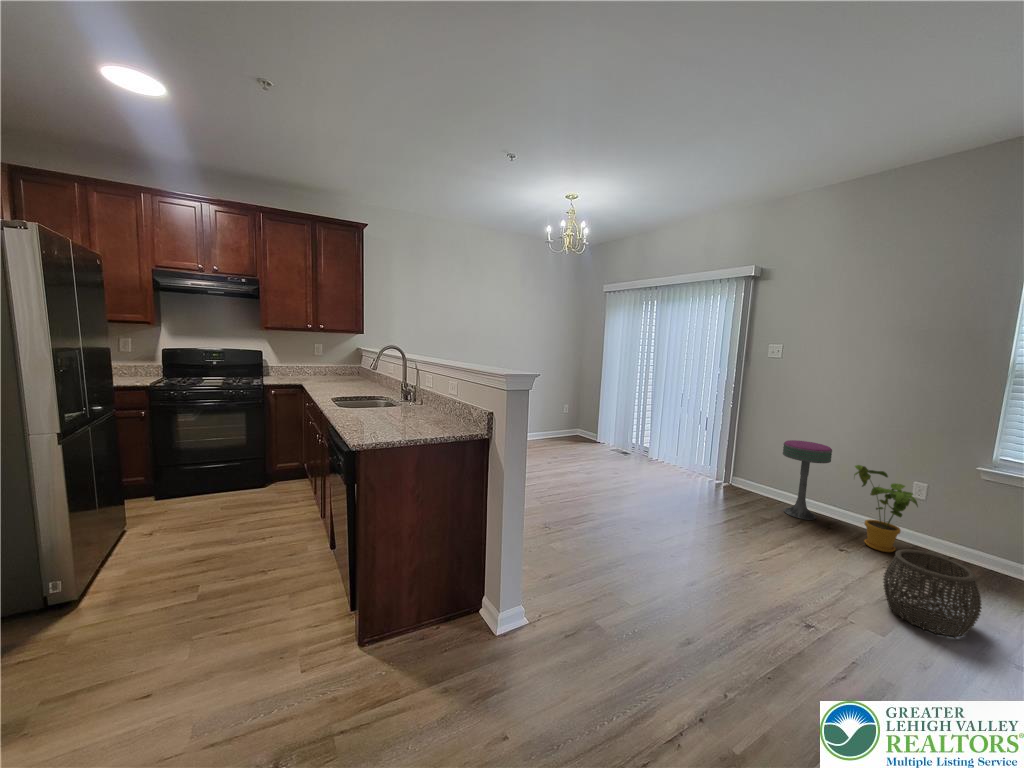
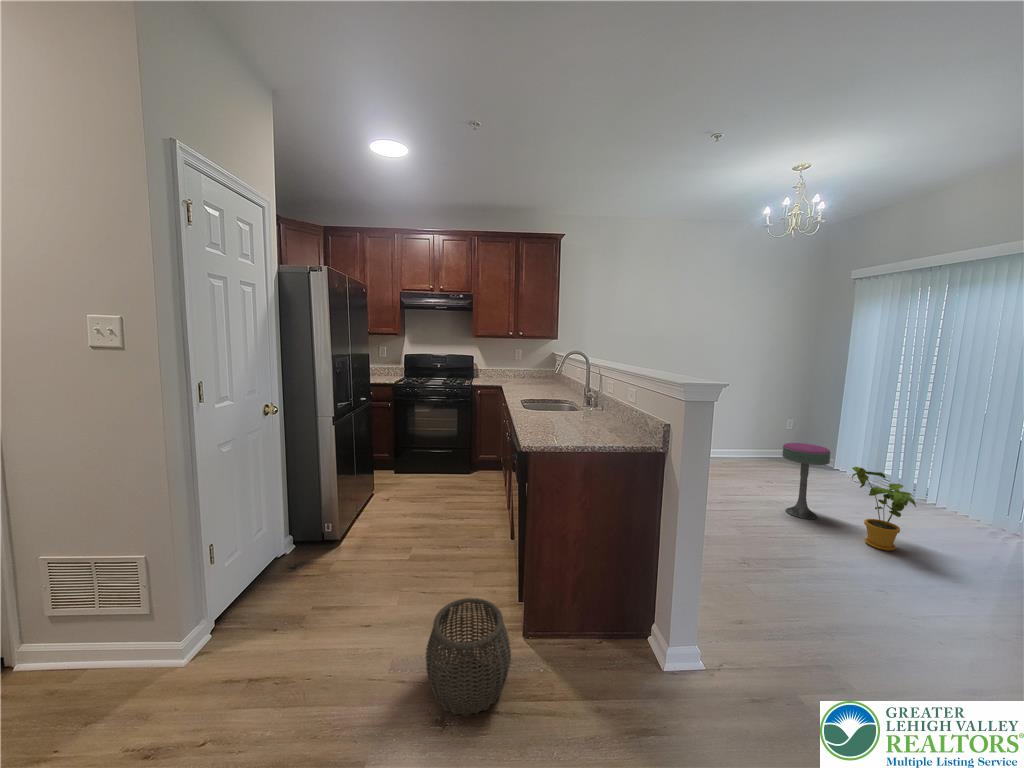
woven basket: present [883,549,982,637] -> present [426,598,511,716]

